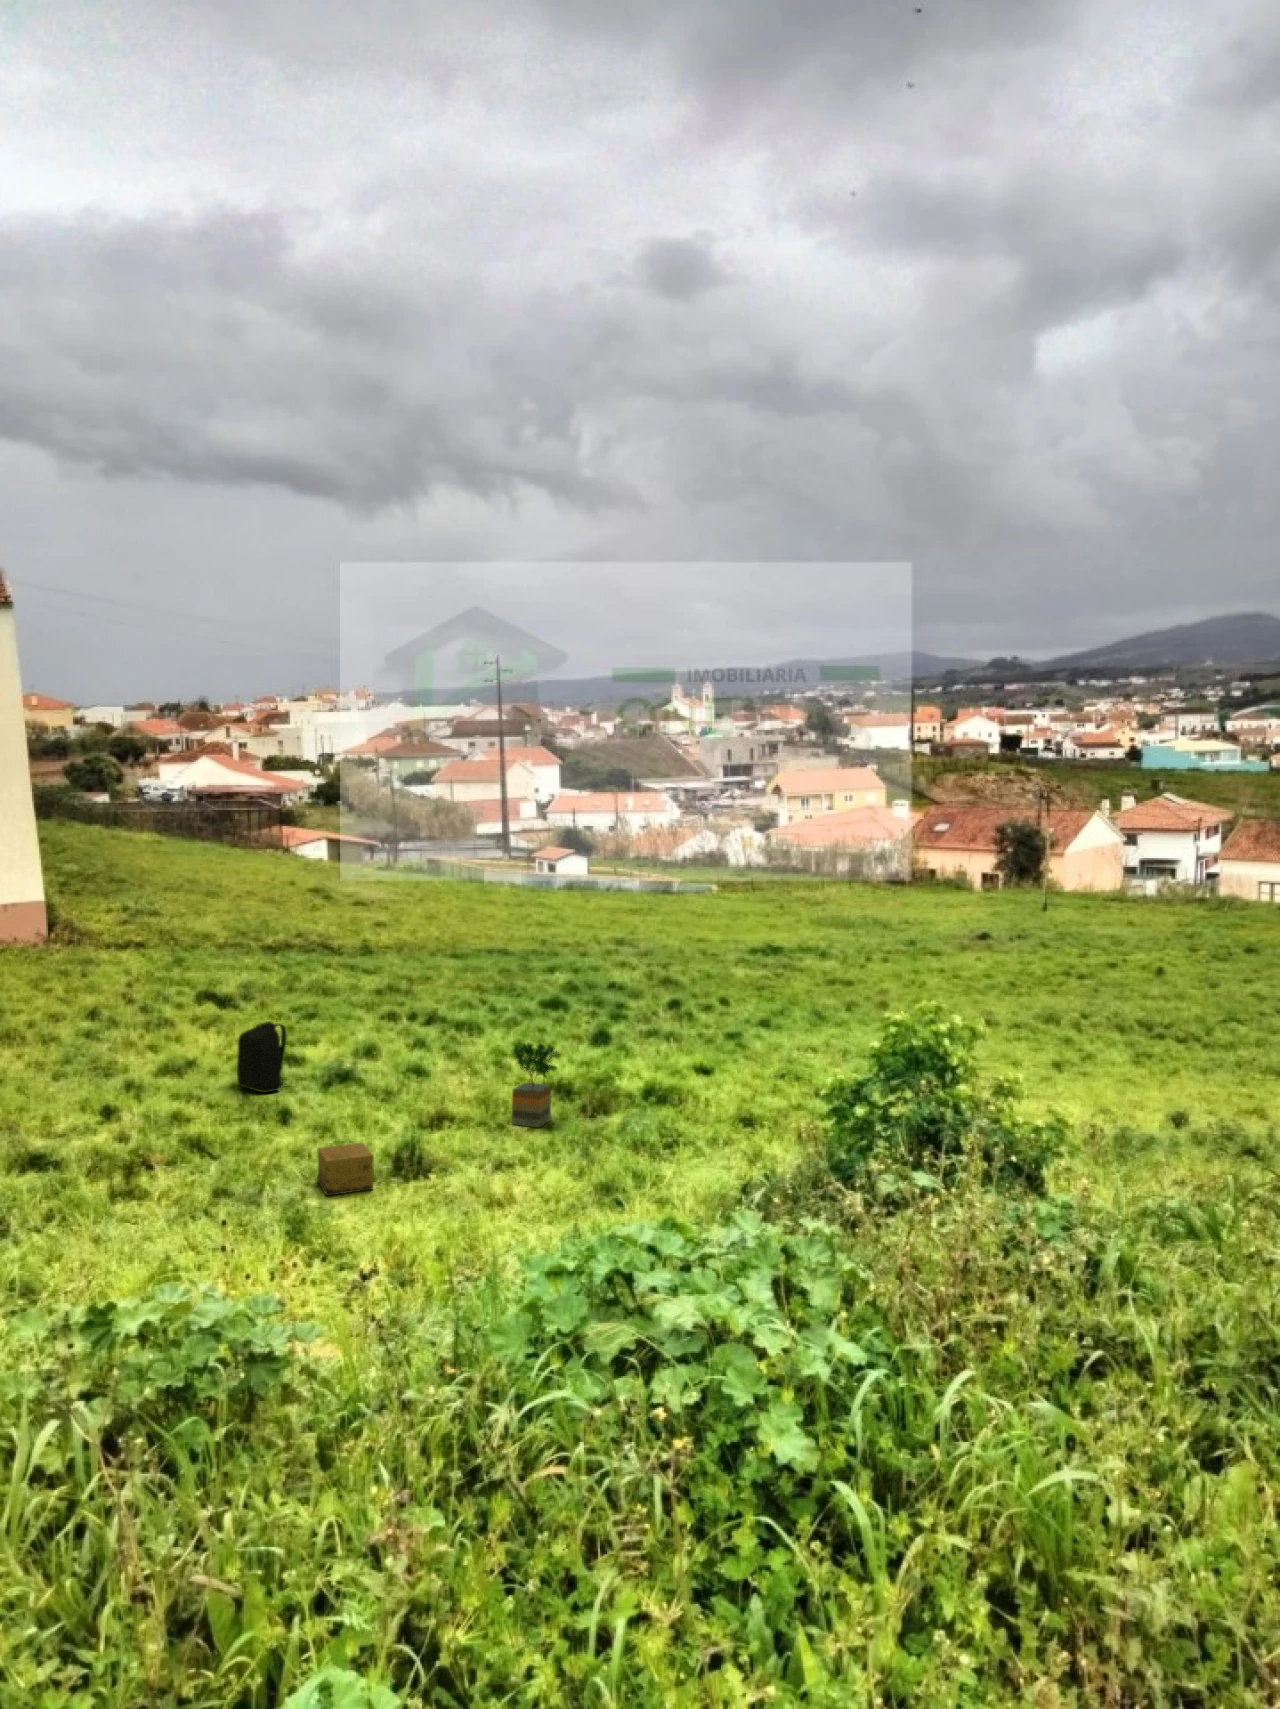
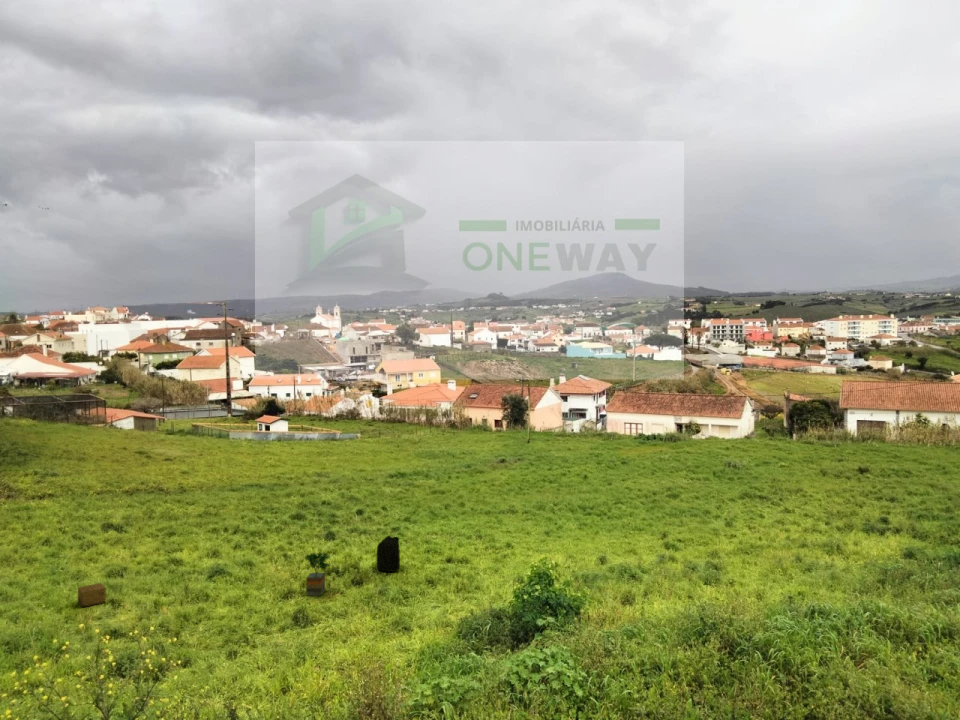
backpack: present [237,1021,287,1093] -> present [377,536,400,572]
cardboard box: present [317,1143,374,1196] -> present [78,583,106,608]

